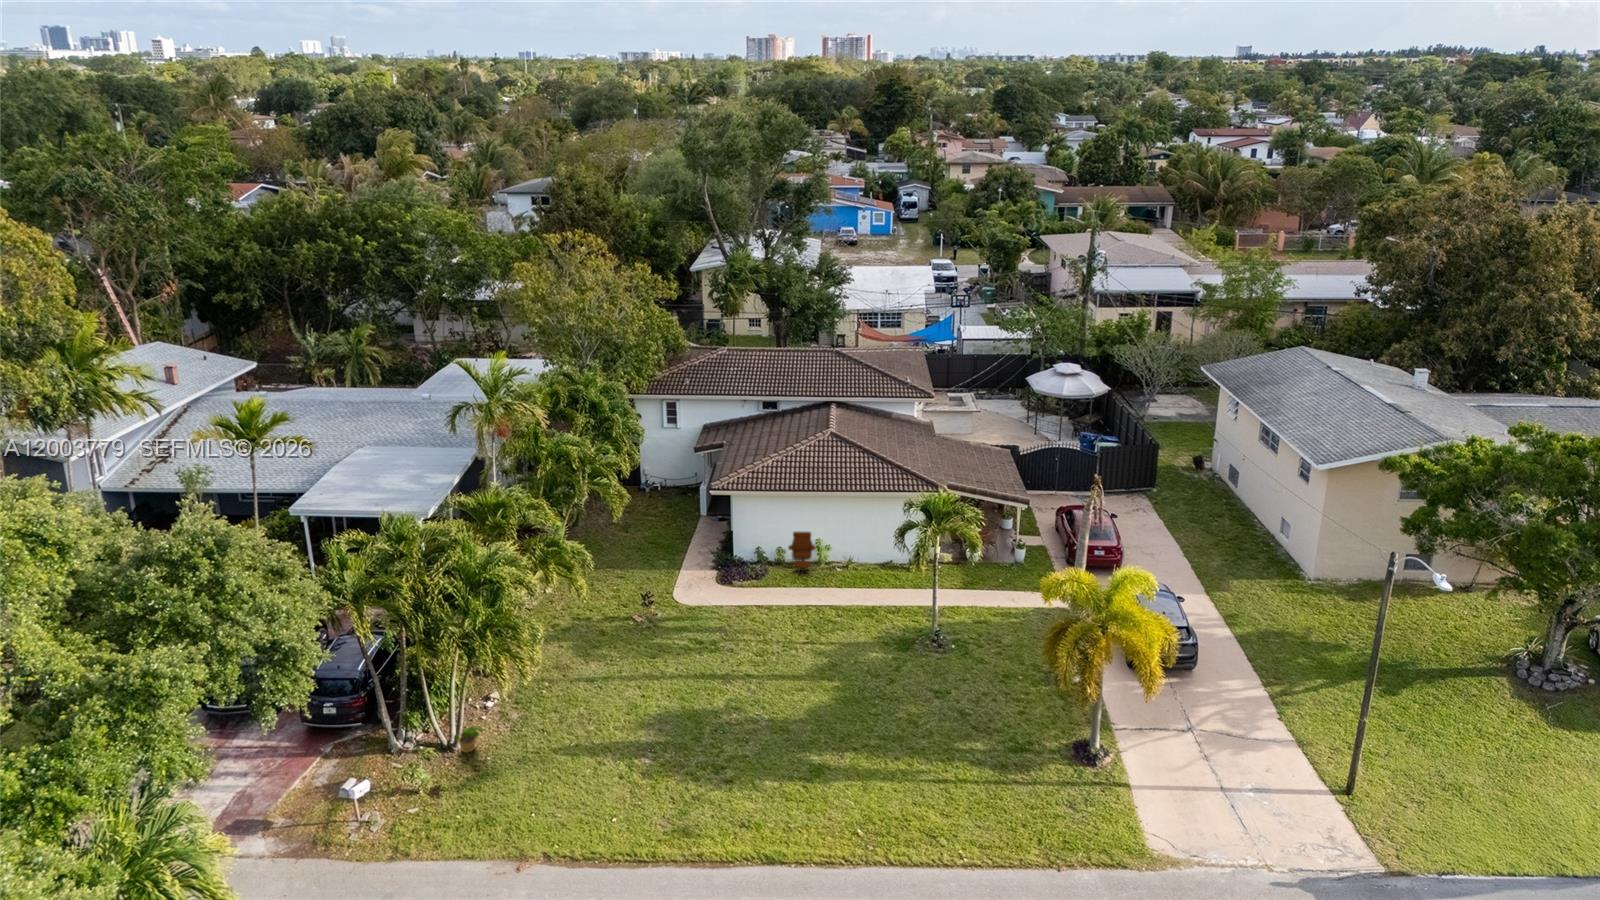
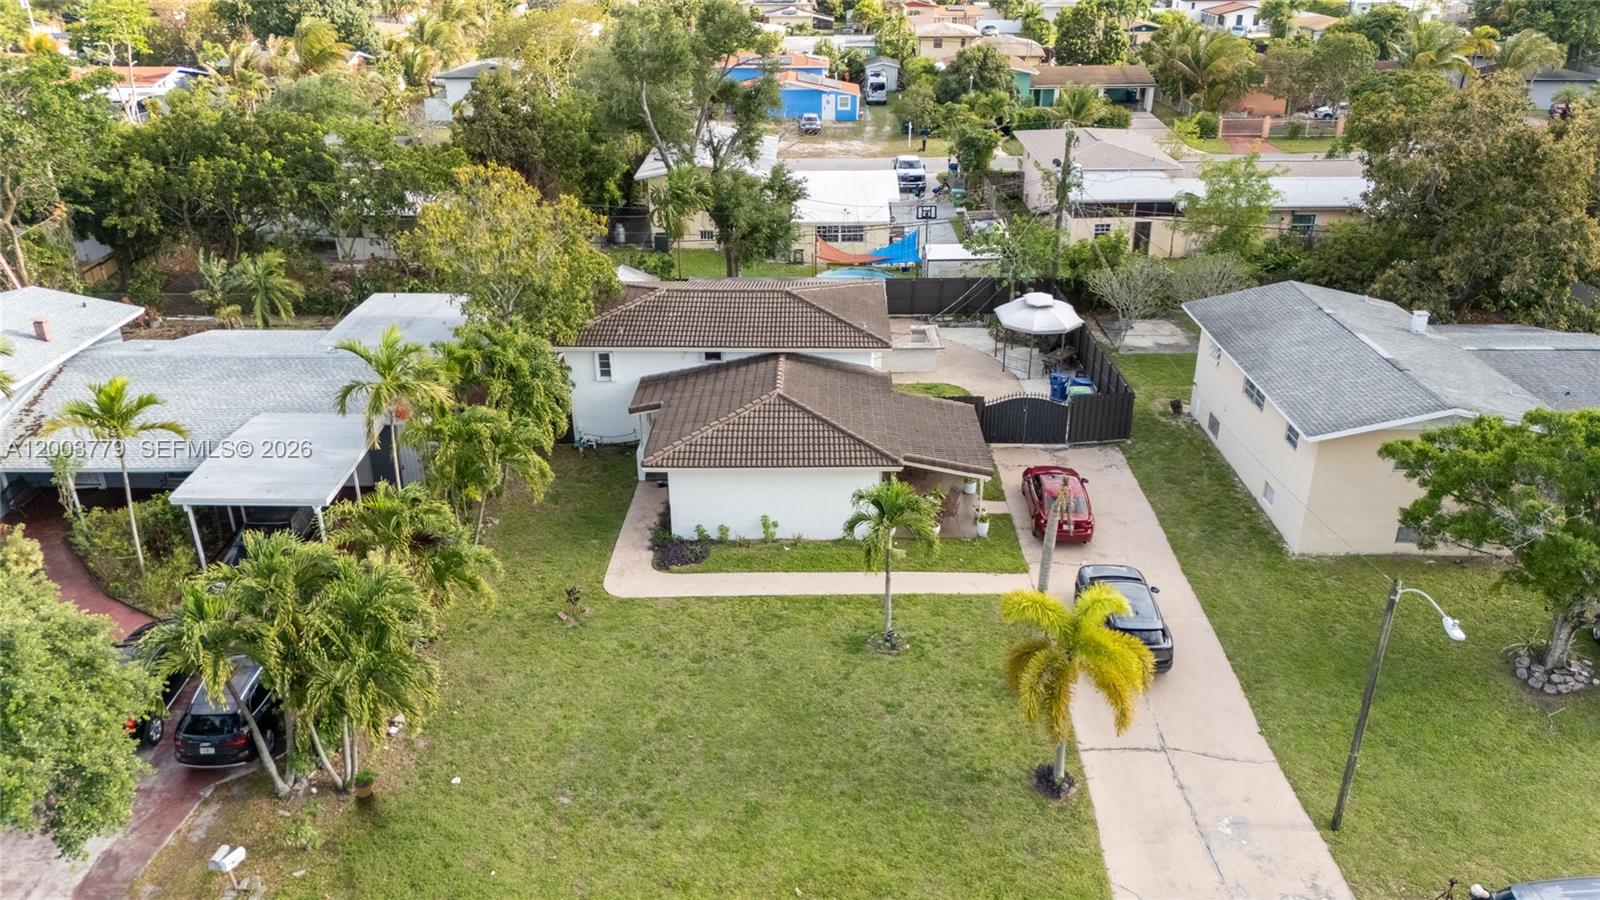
lounge chair: present [788,532,816,573] -> none [731,507,762,556]

